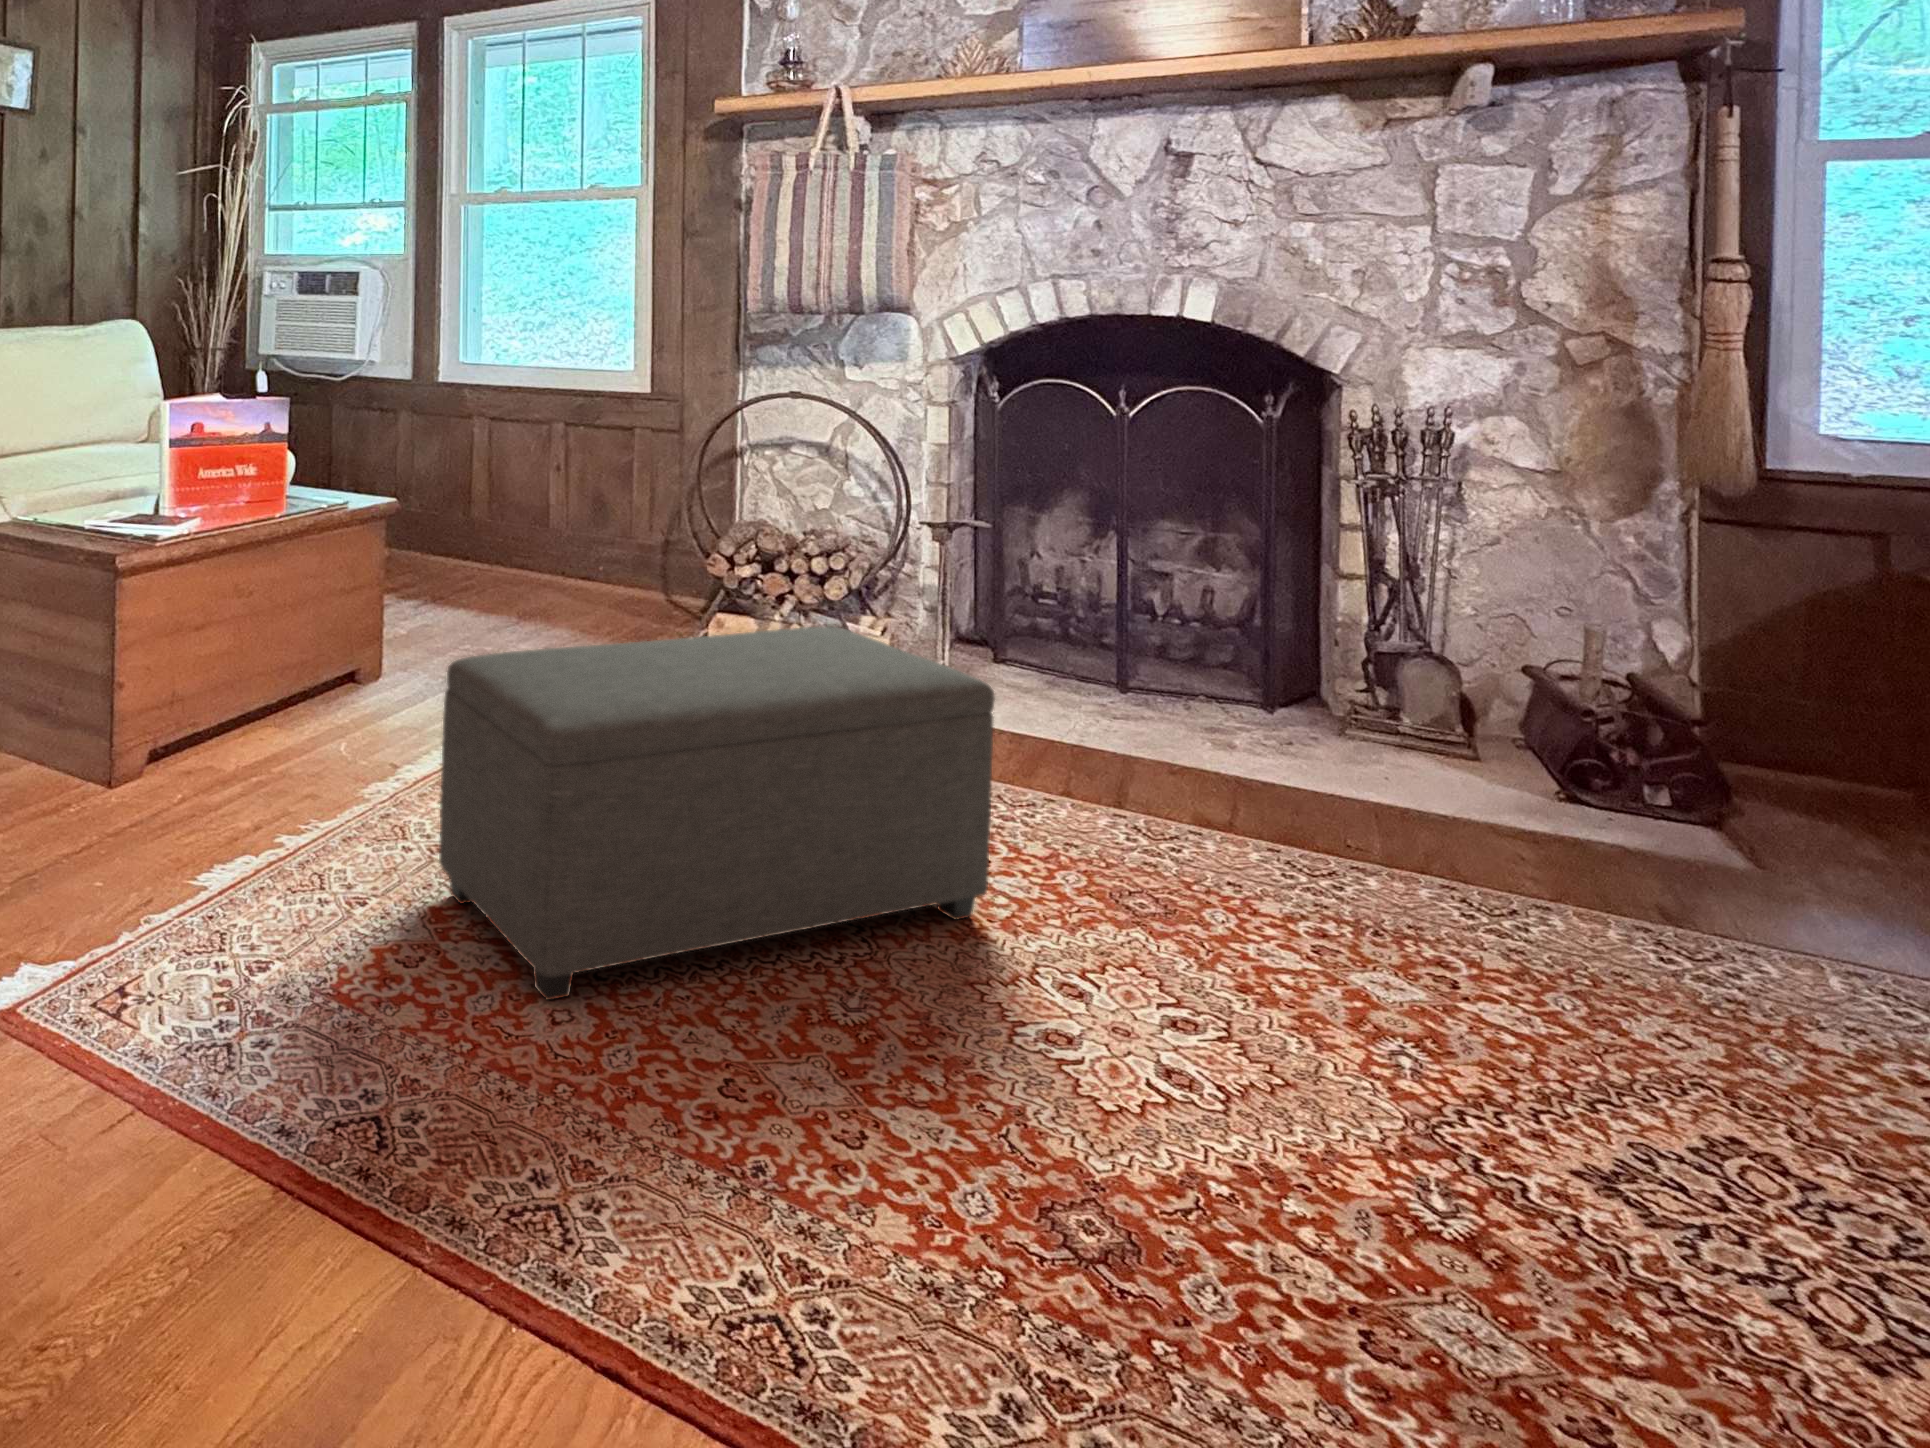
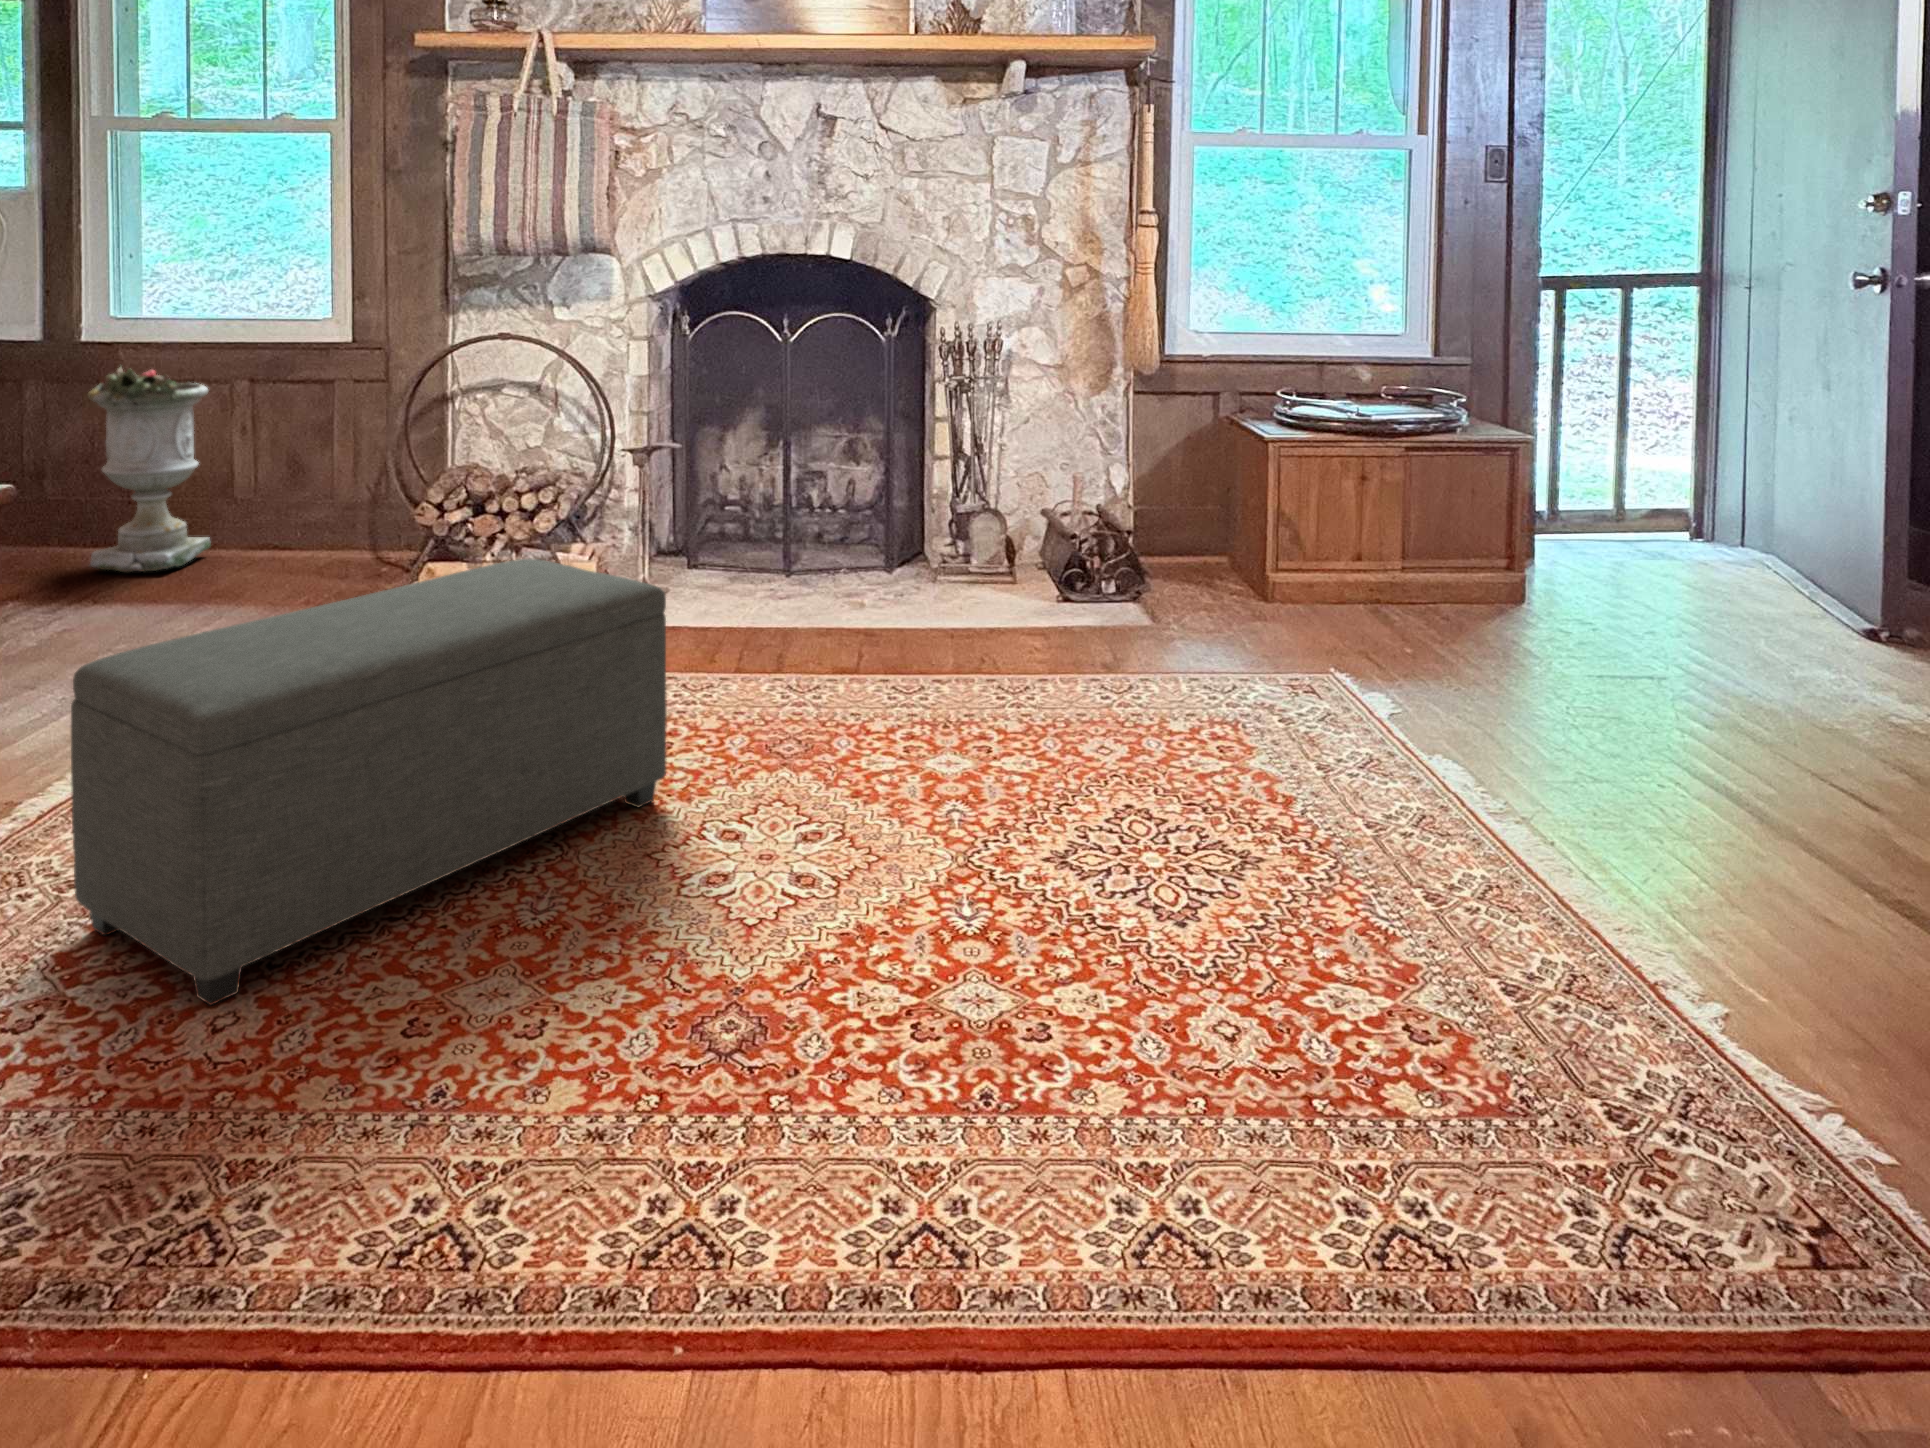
planter: none [439,400,536,580] -> present [88,367,211,572]

